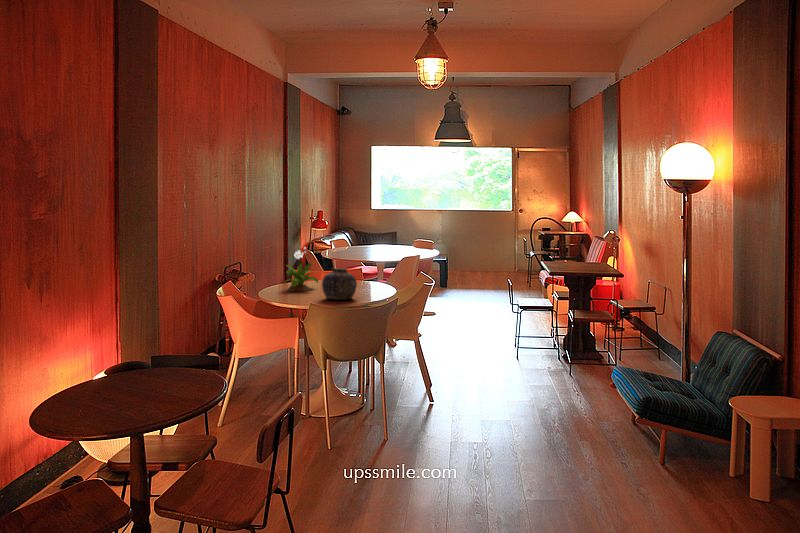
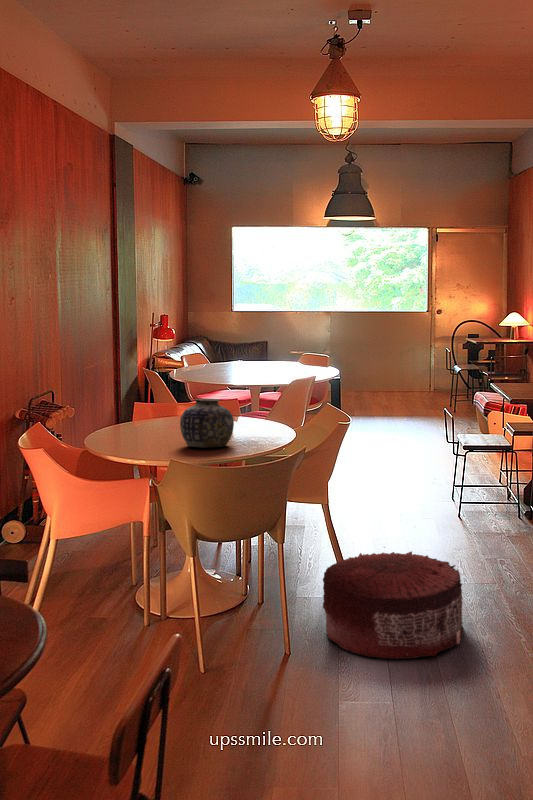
potted flower: present [284,247,318,291] -> none [119,367,172,434]
pouf: none [412,371,504,437] -> present [323,551,464,659]

